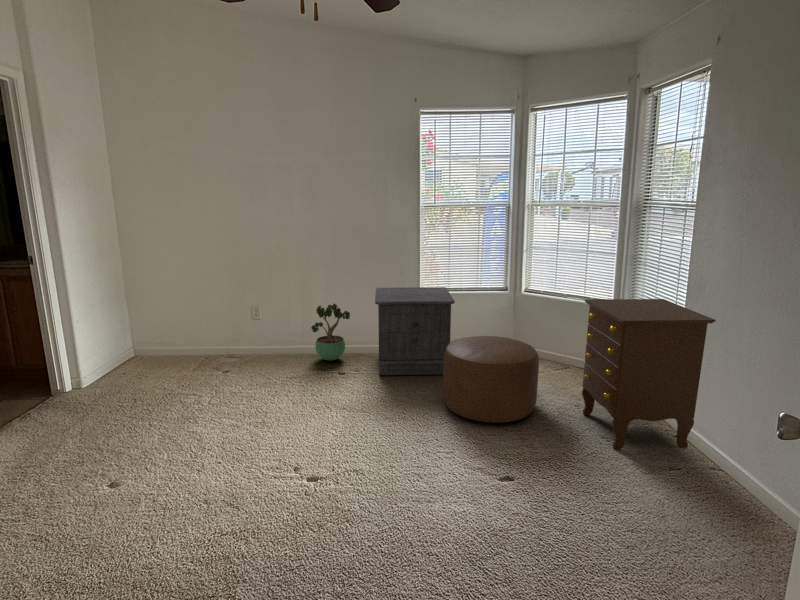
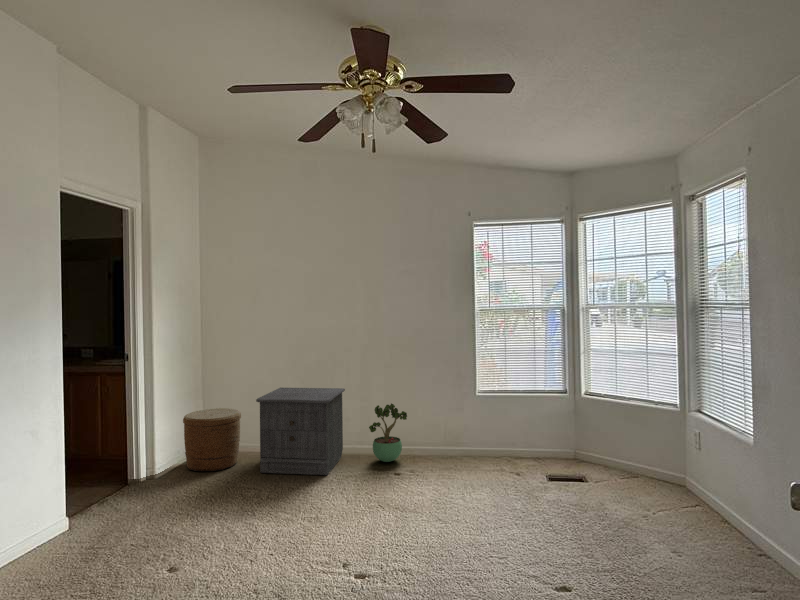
nightstand: present [375,287,455,375] -> present [256,388,345,475]
dresser: present [582,299,716,449] -> none [642,400,784,569]
woven basket: none [107,312,174,378] -> present [183,408,241,471]
ottoman: present [443,336,539,423] -> none [498,438,599,530]

